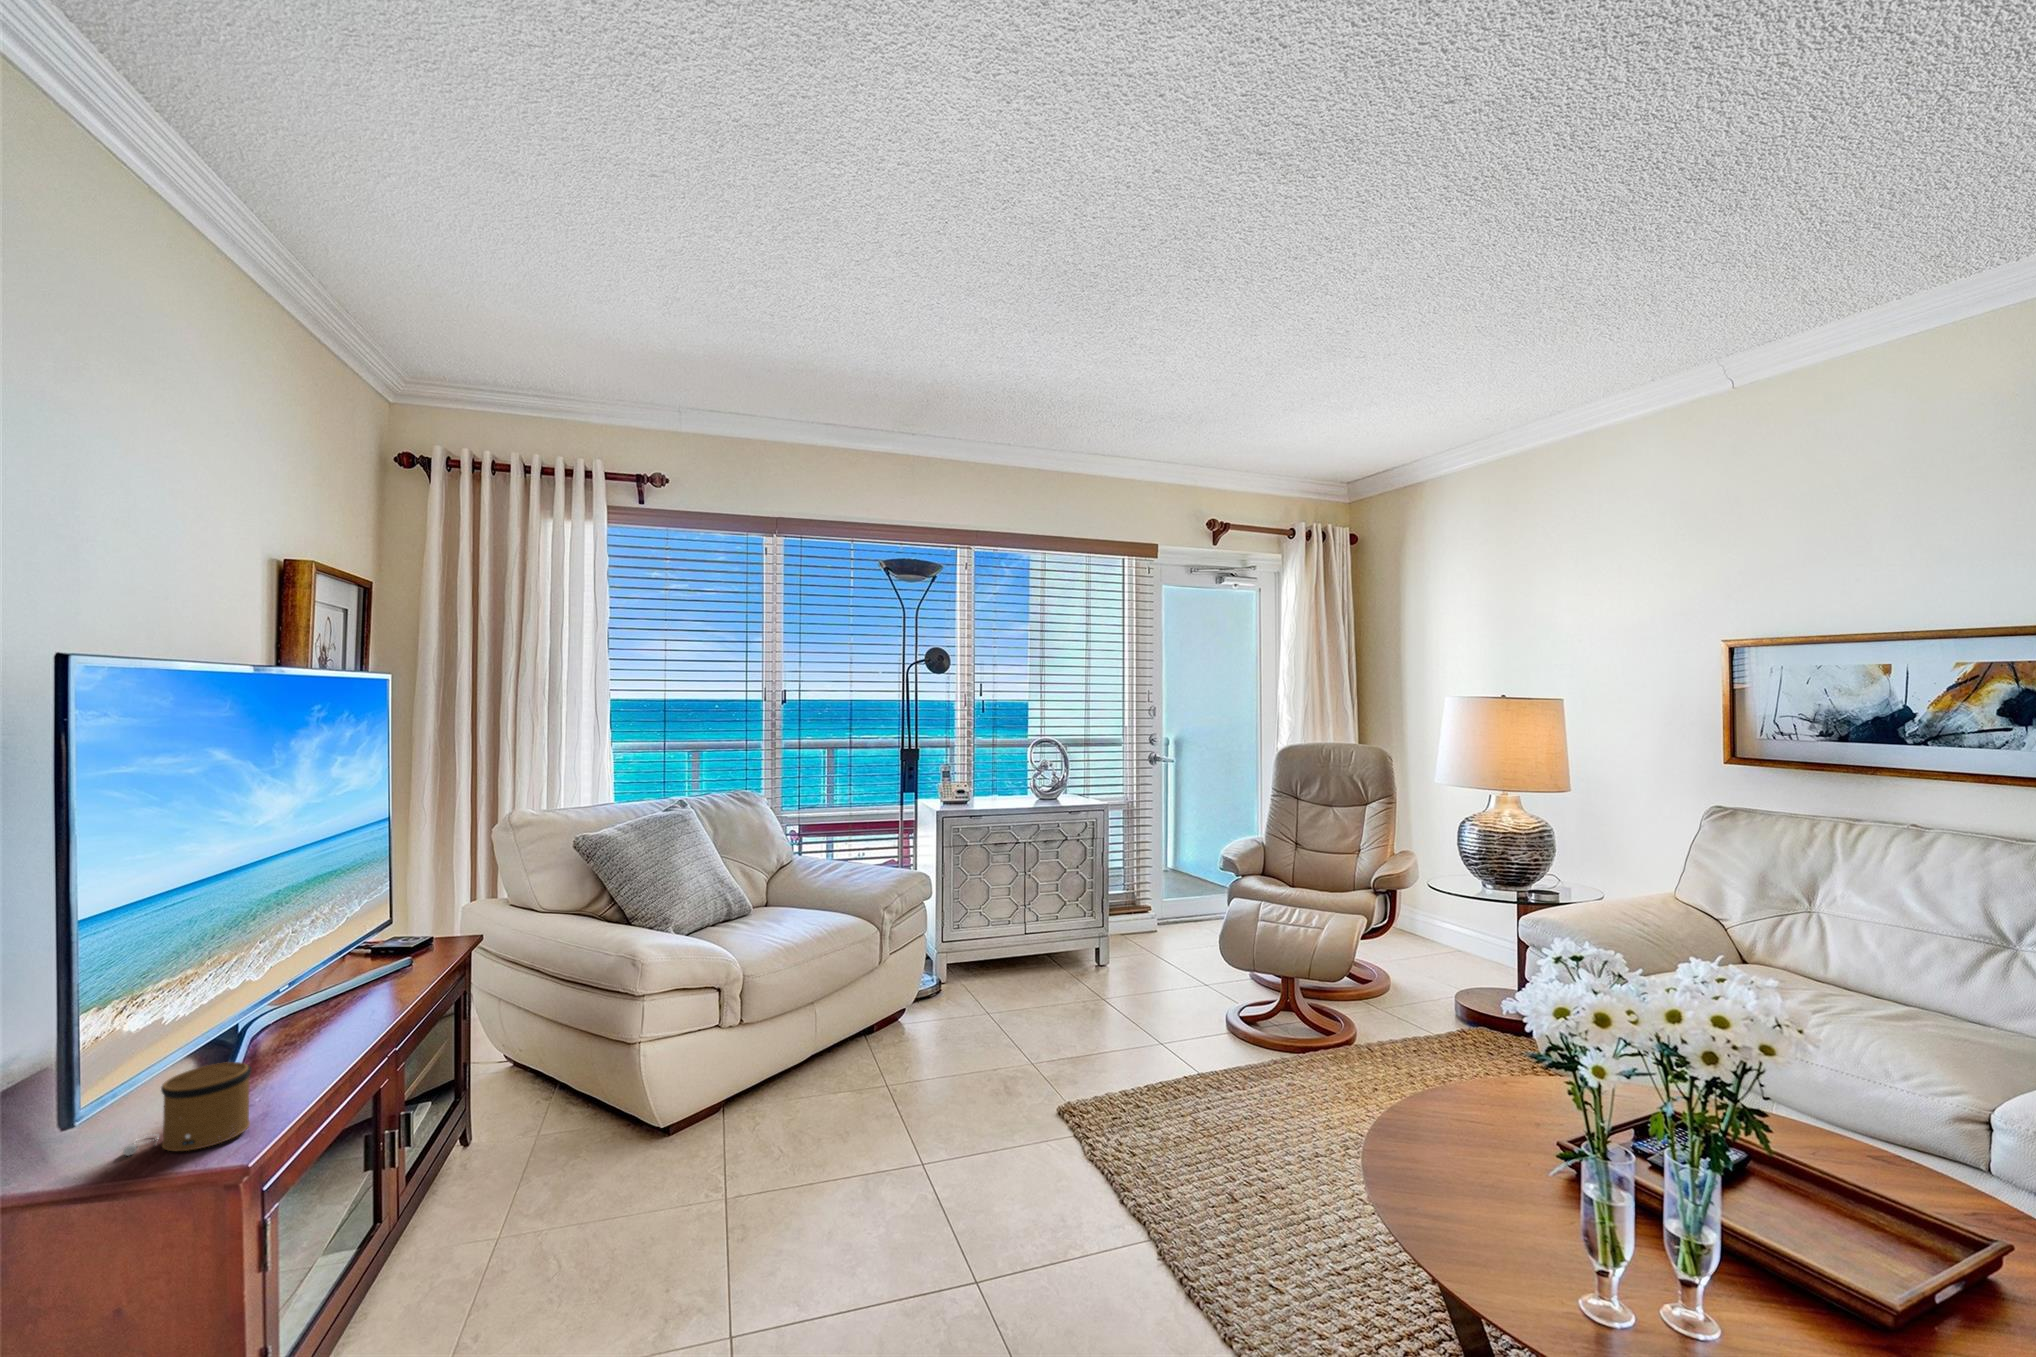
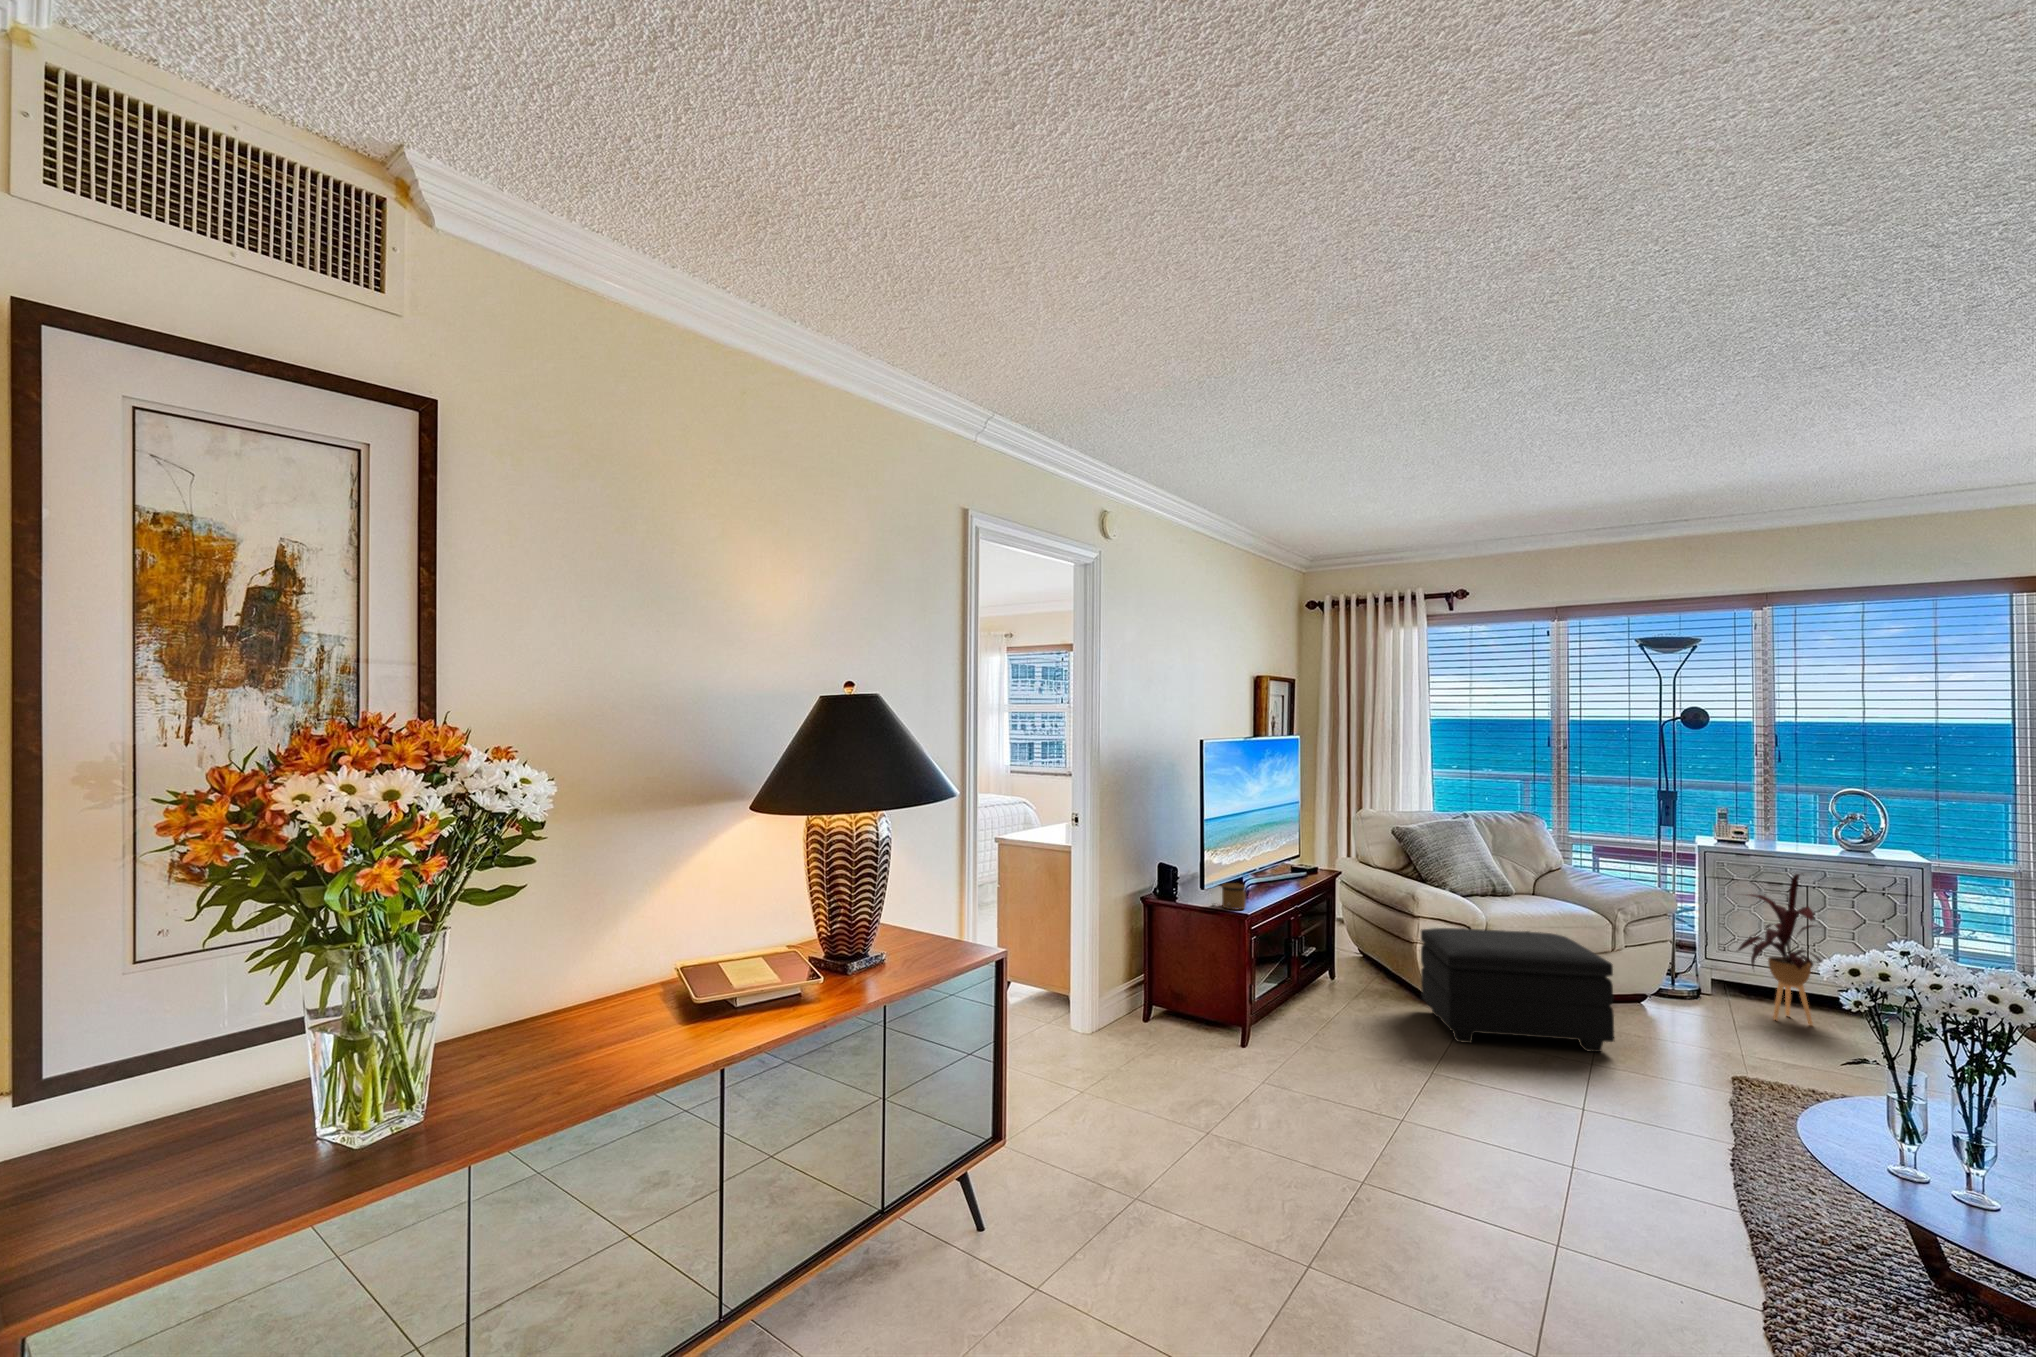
house plant: none [973,828,1059,999] -> present [1738,874,1822,1025]
footstool: none [644,967,930,1215] -> present [1421,928,1614,1052]

